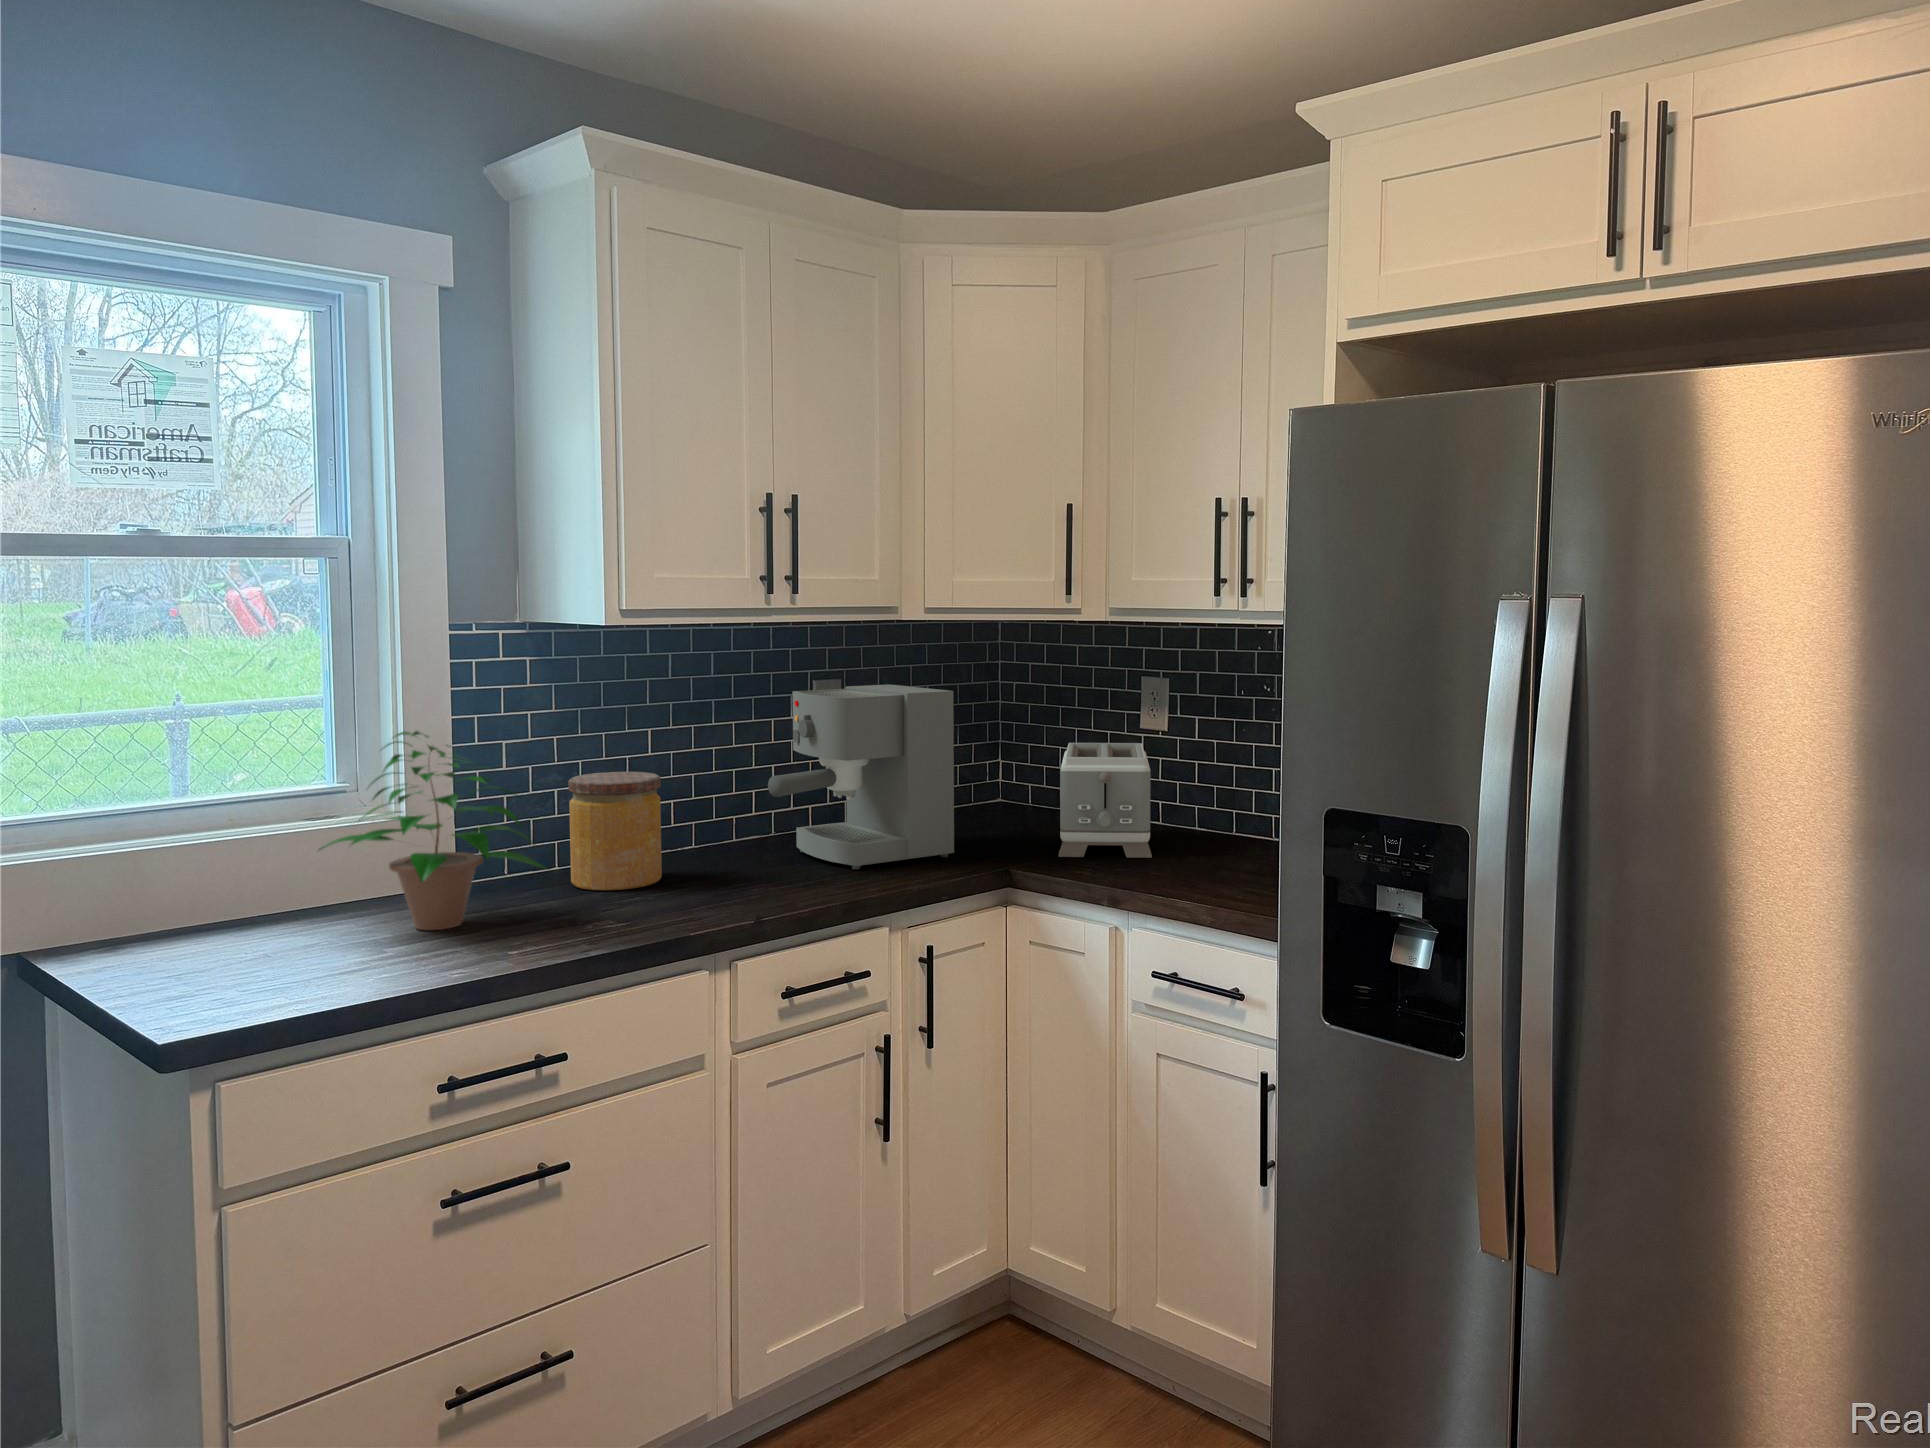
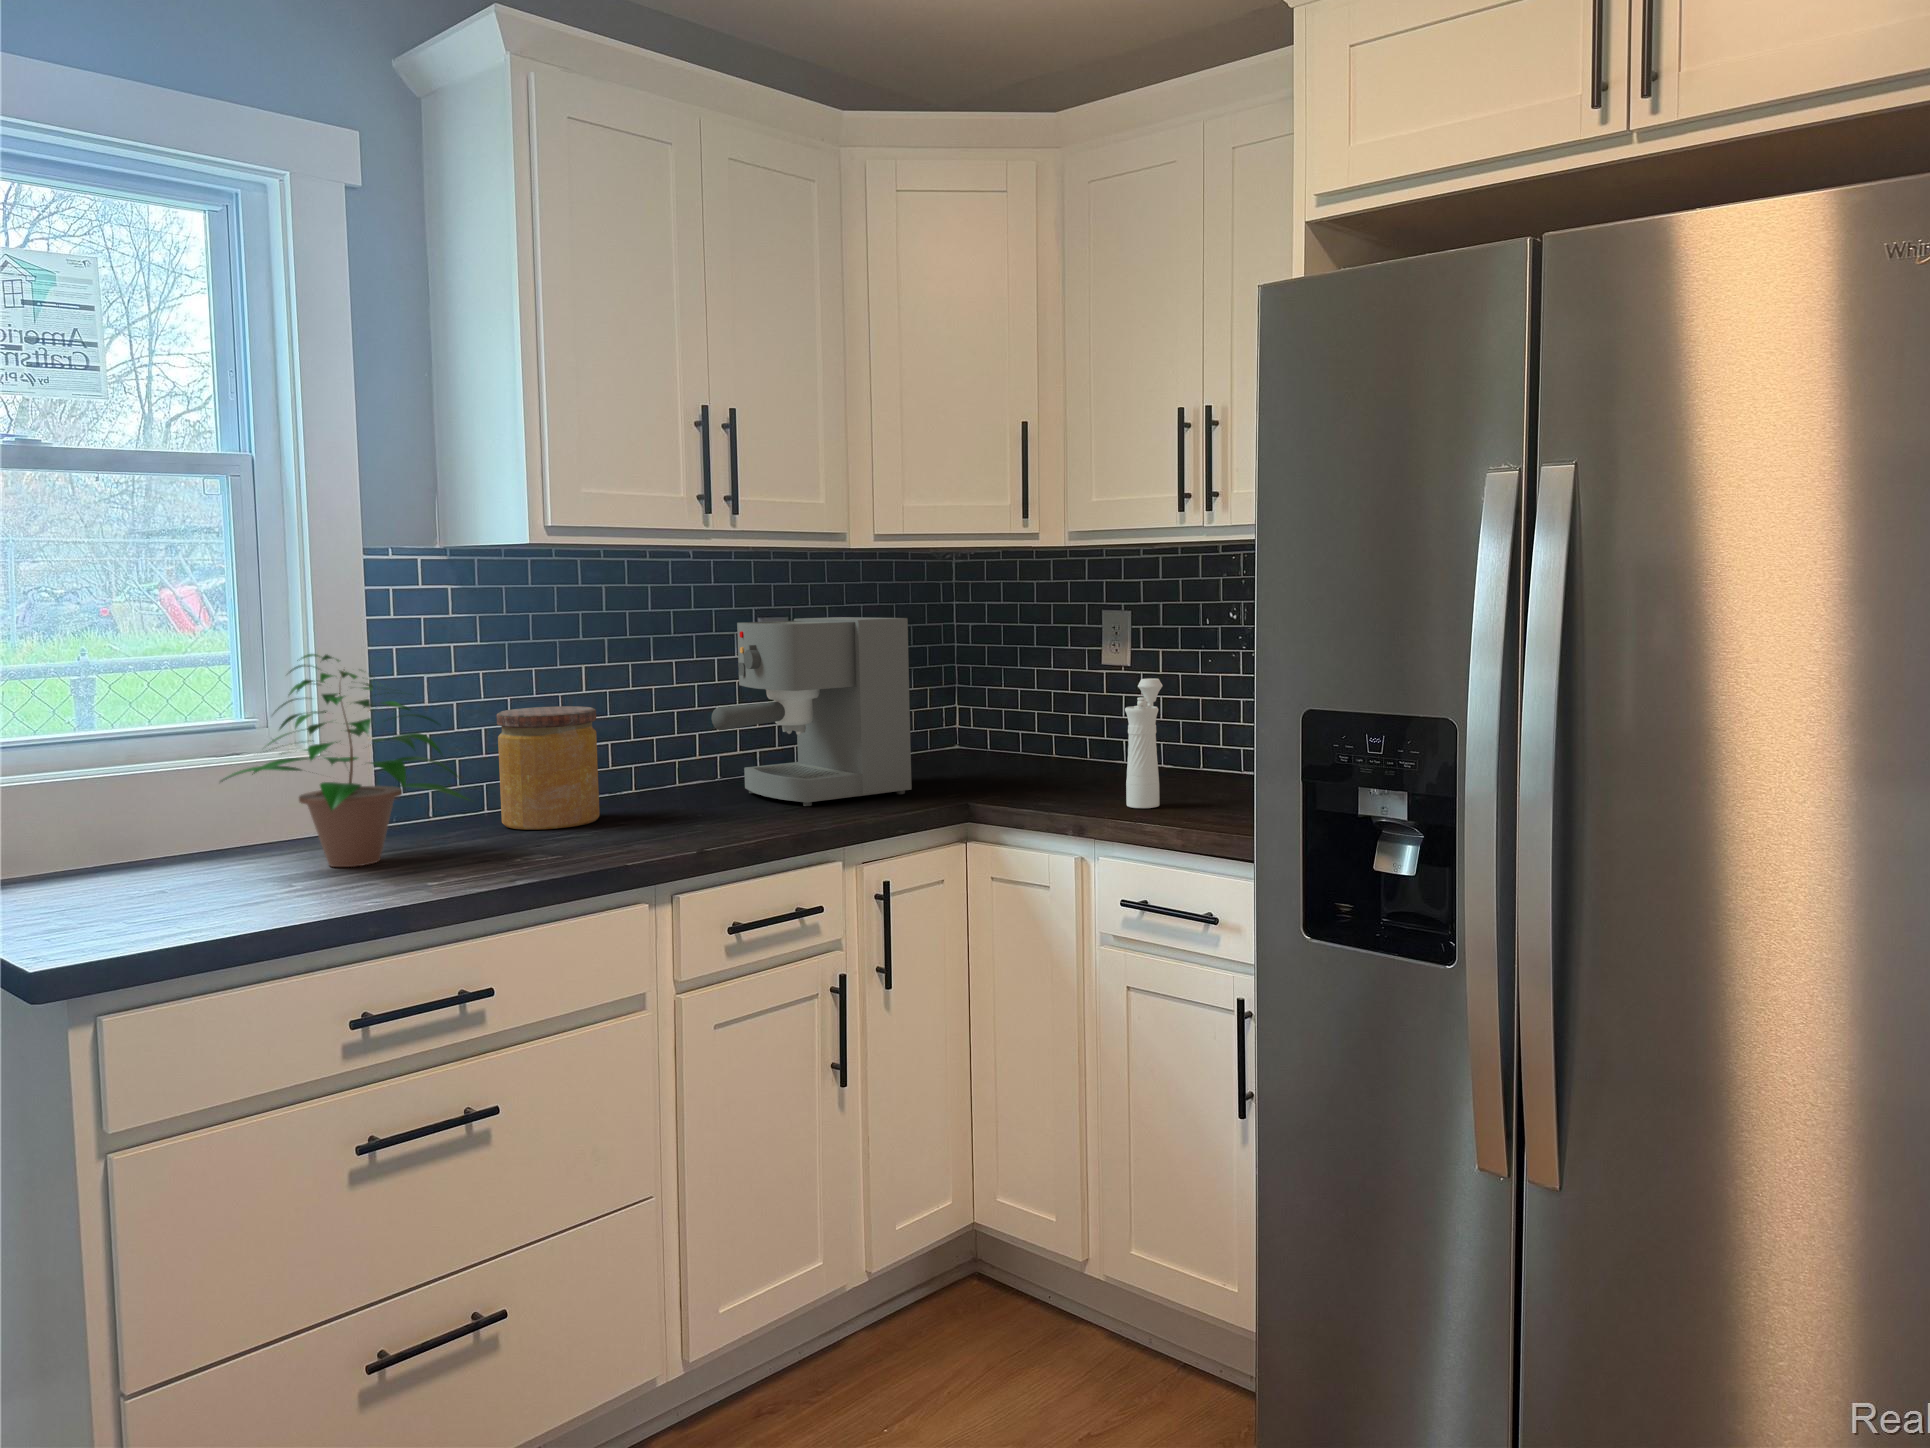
toaster: present [1058,743,1152,858] -> none [1021,676,1120,791]
pepper mill: none [1158,755,1194,881] -> present [1125,678,1163,808]

